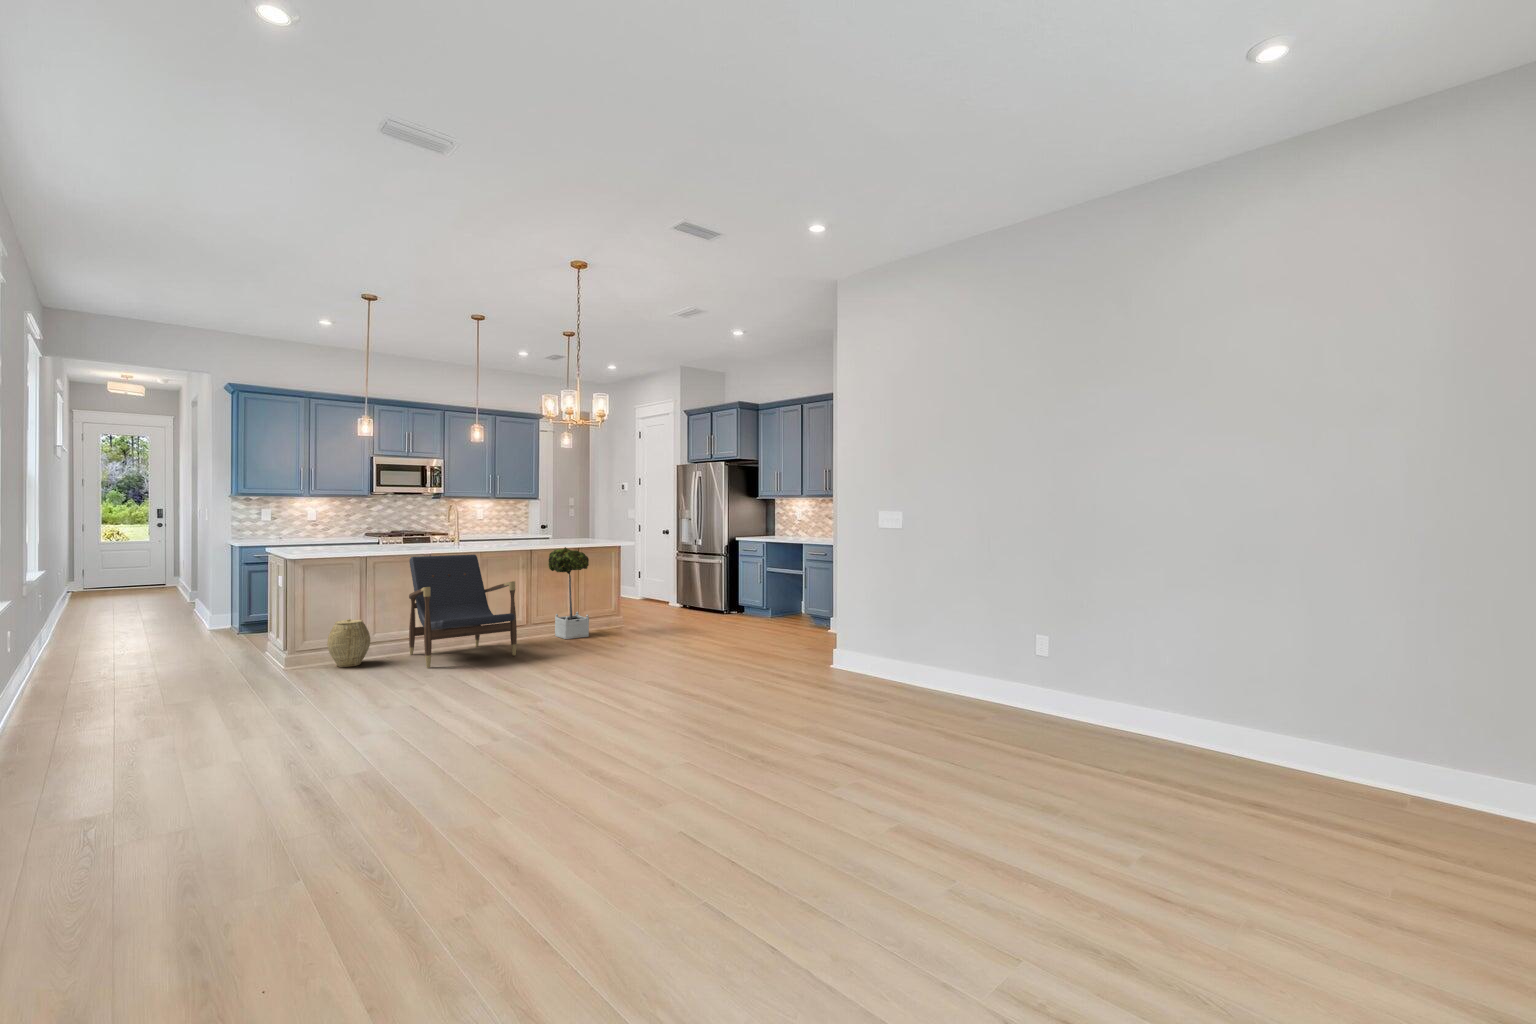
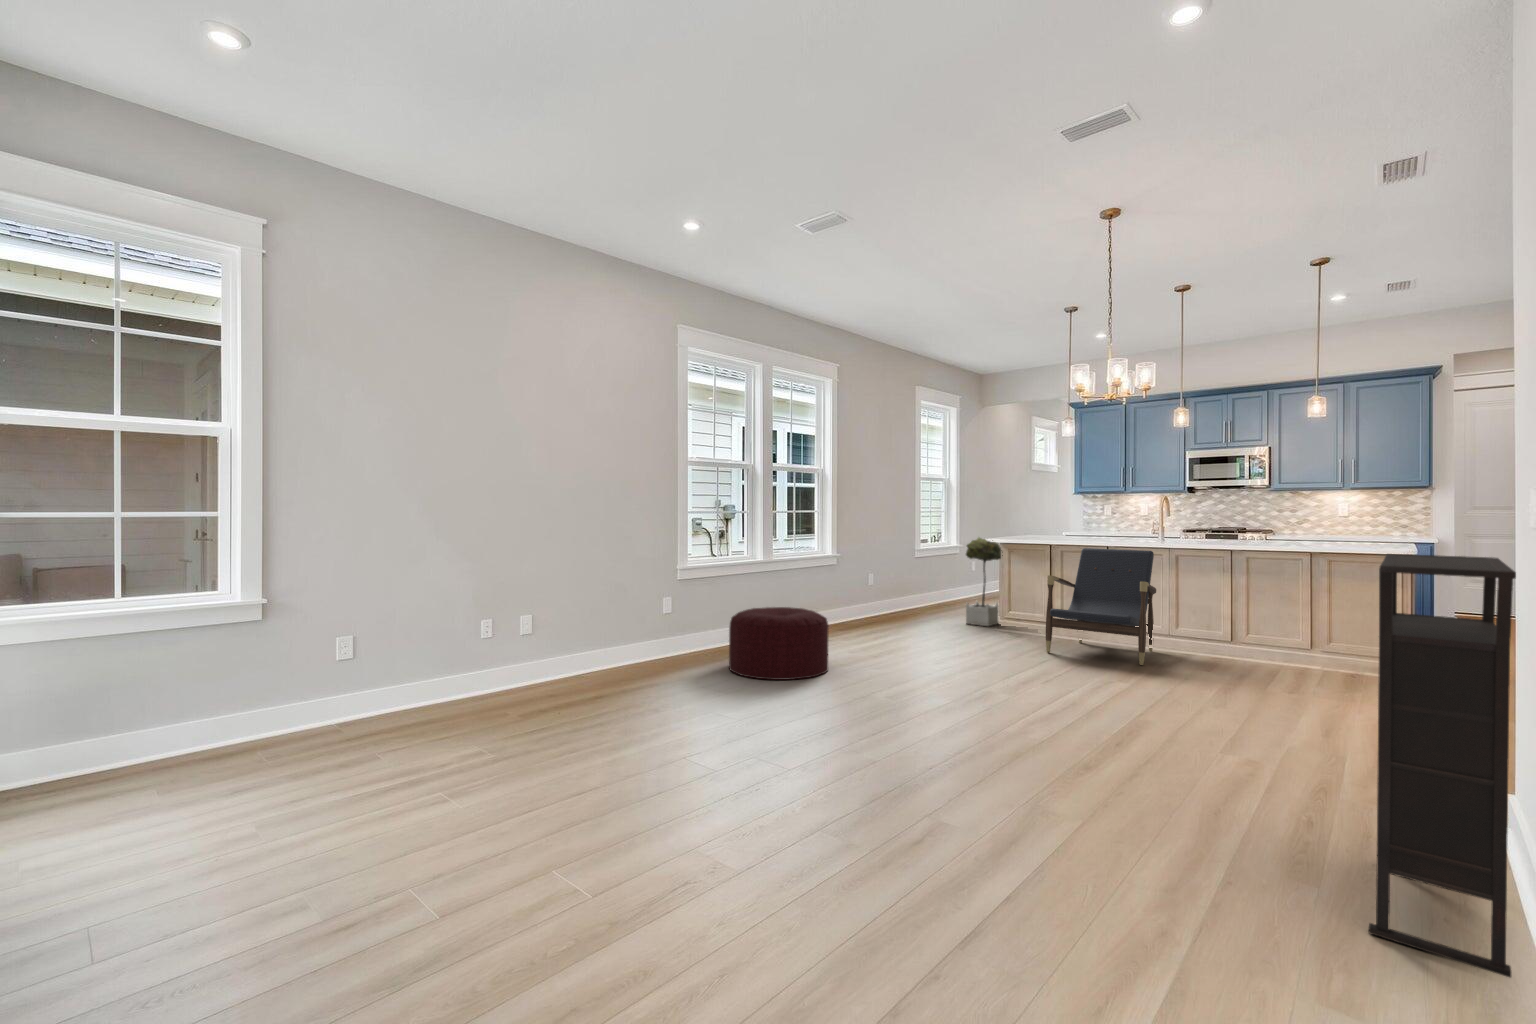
bookshelf: none [872,541,963,705] -> present [1369,554,1516,977]
potted tree: present [548,547,589,639] -> present [966,537,1003,626]
woven basket: present [327,619,370,667] -> none [1005,597,1039,639]
ottoman: none [172,676,366,810] -> present [729,607,829,680]

